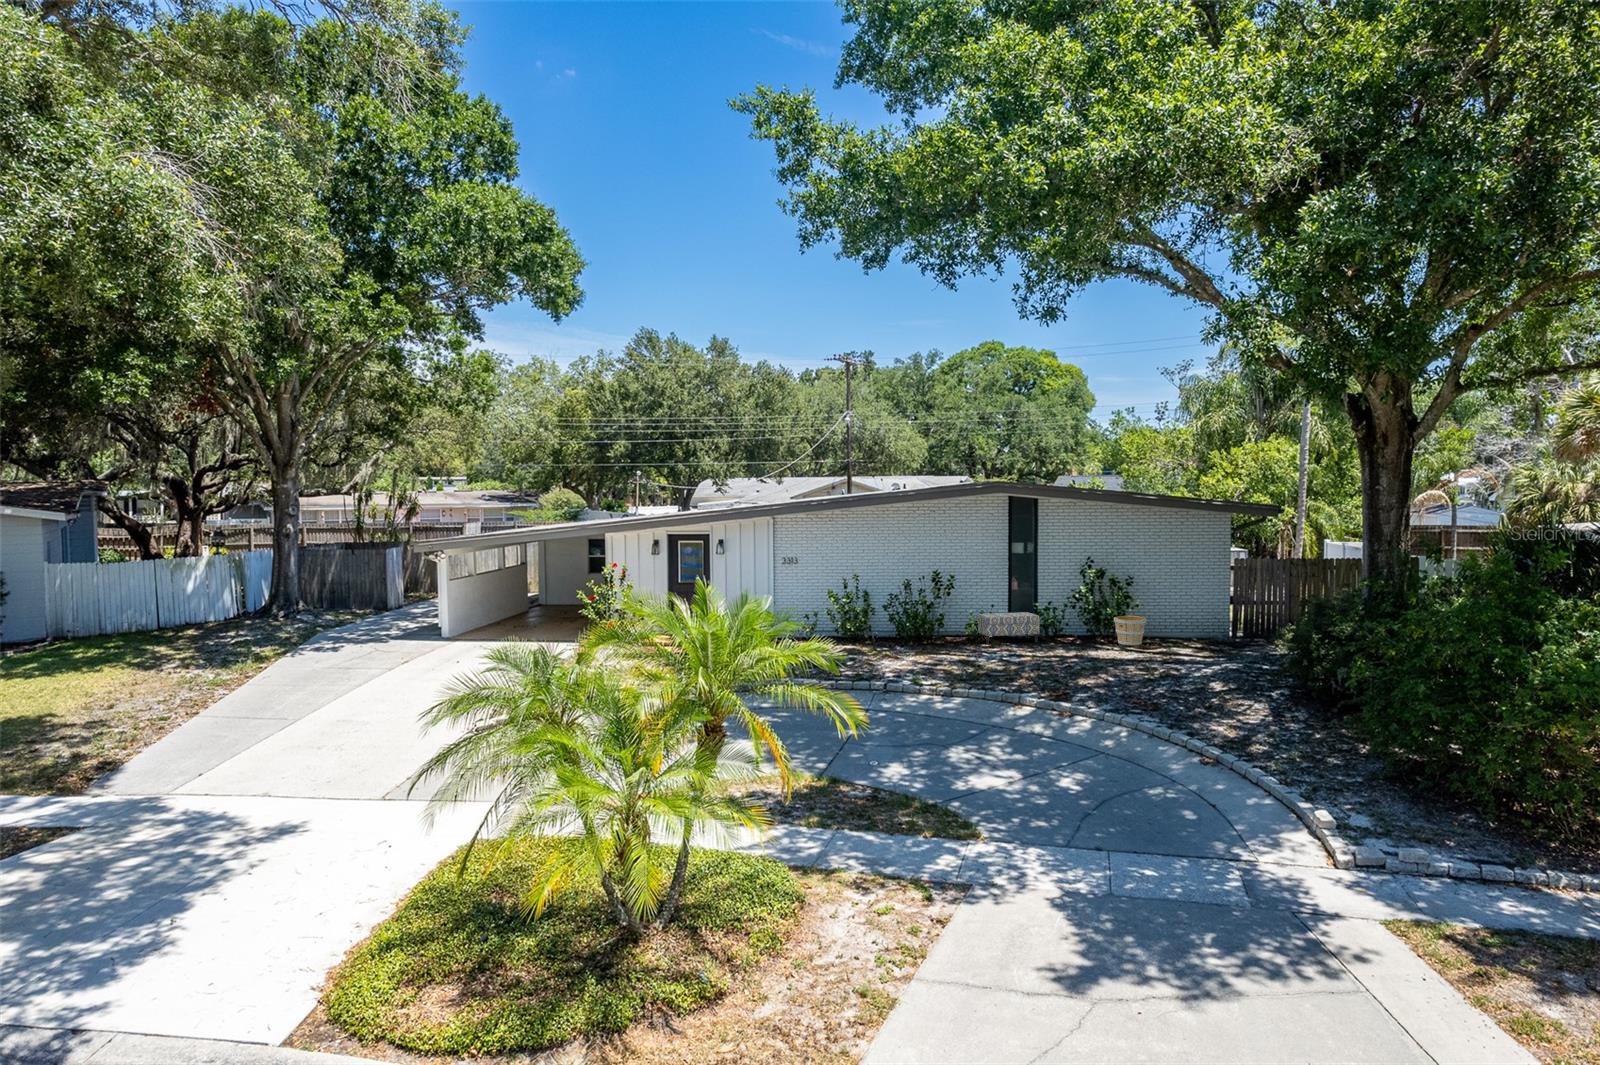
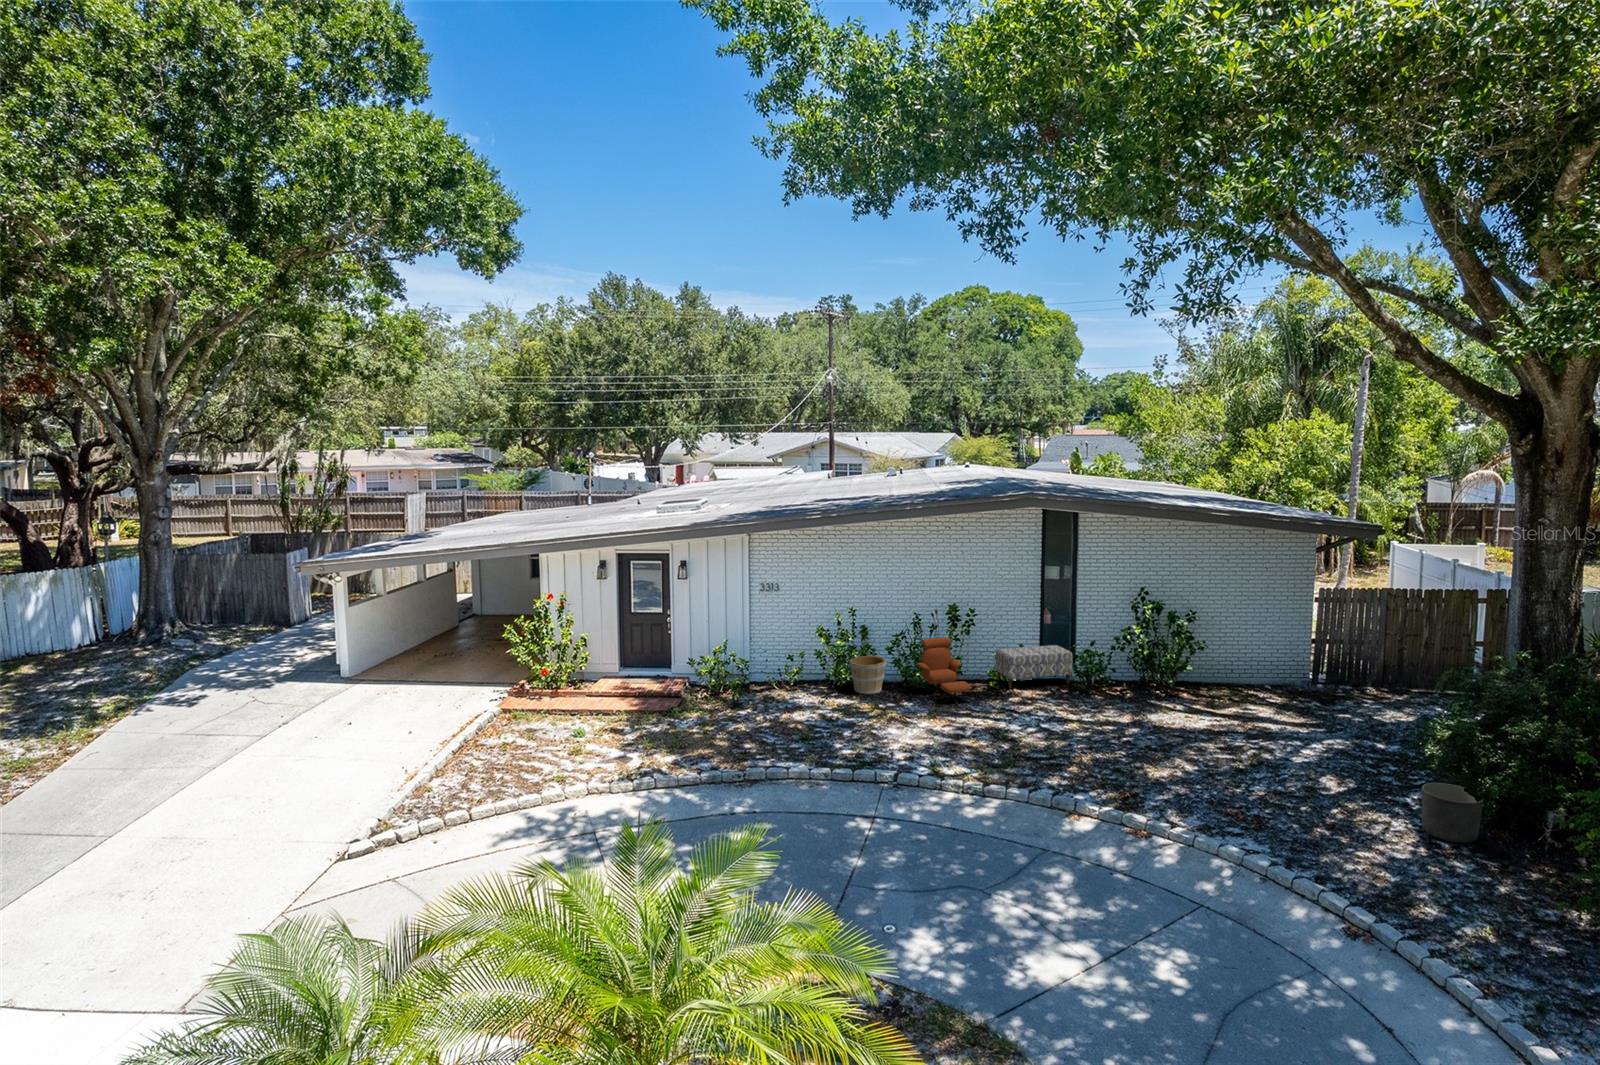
lounge chair: none [910,602,953,653] -> present [917,637,970,706]
wooden bucket: present [1114,615,1146,645] -> present [849,655,887,694]
planter: none [1277,674,1319,713] -> present [1422,783,1483,843]

